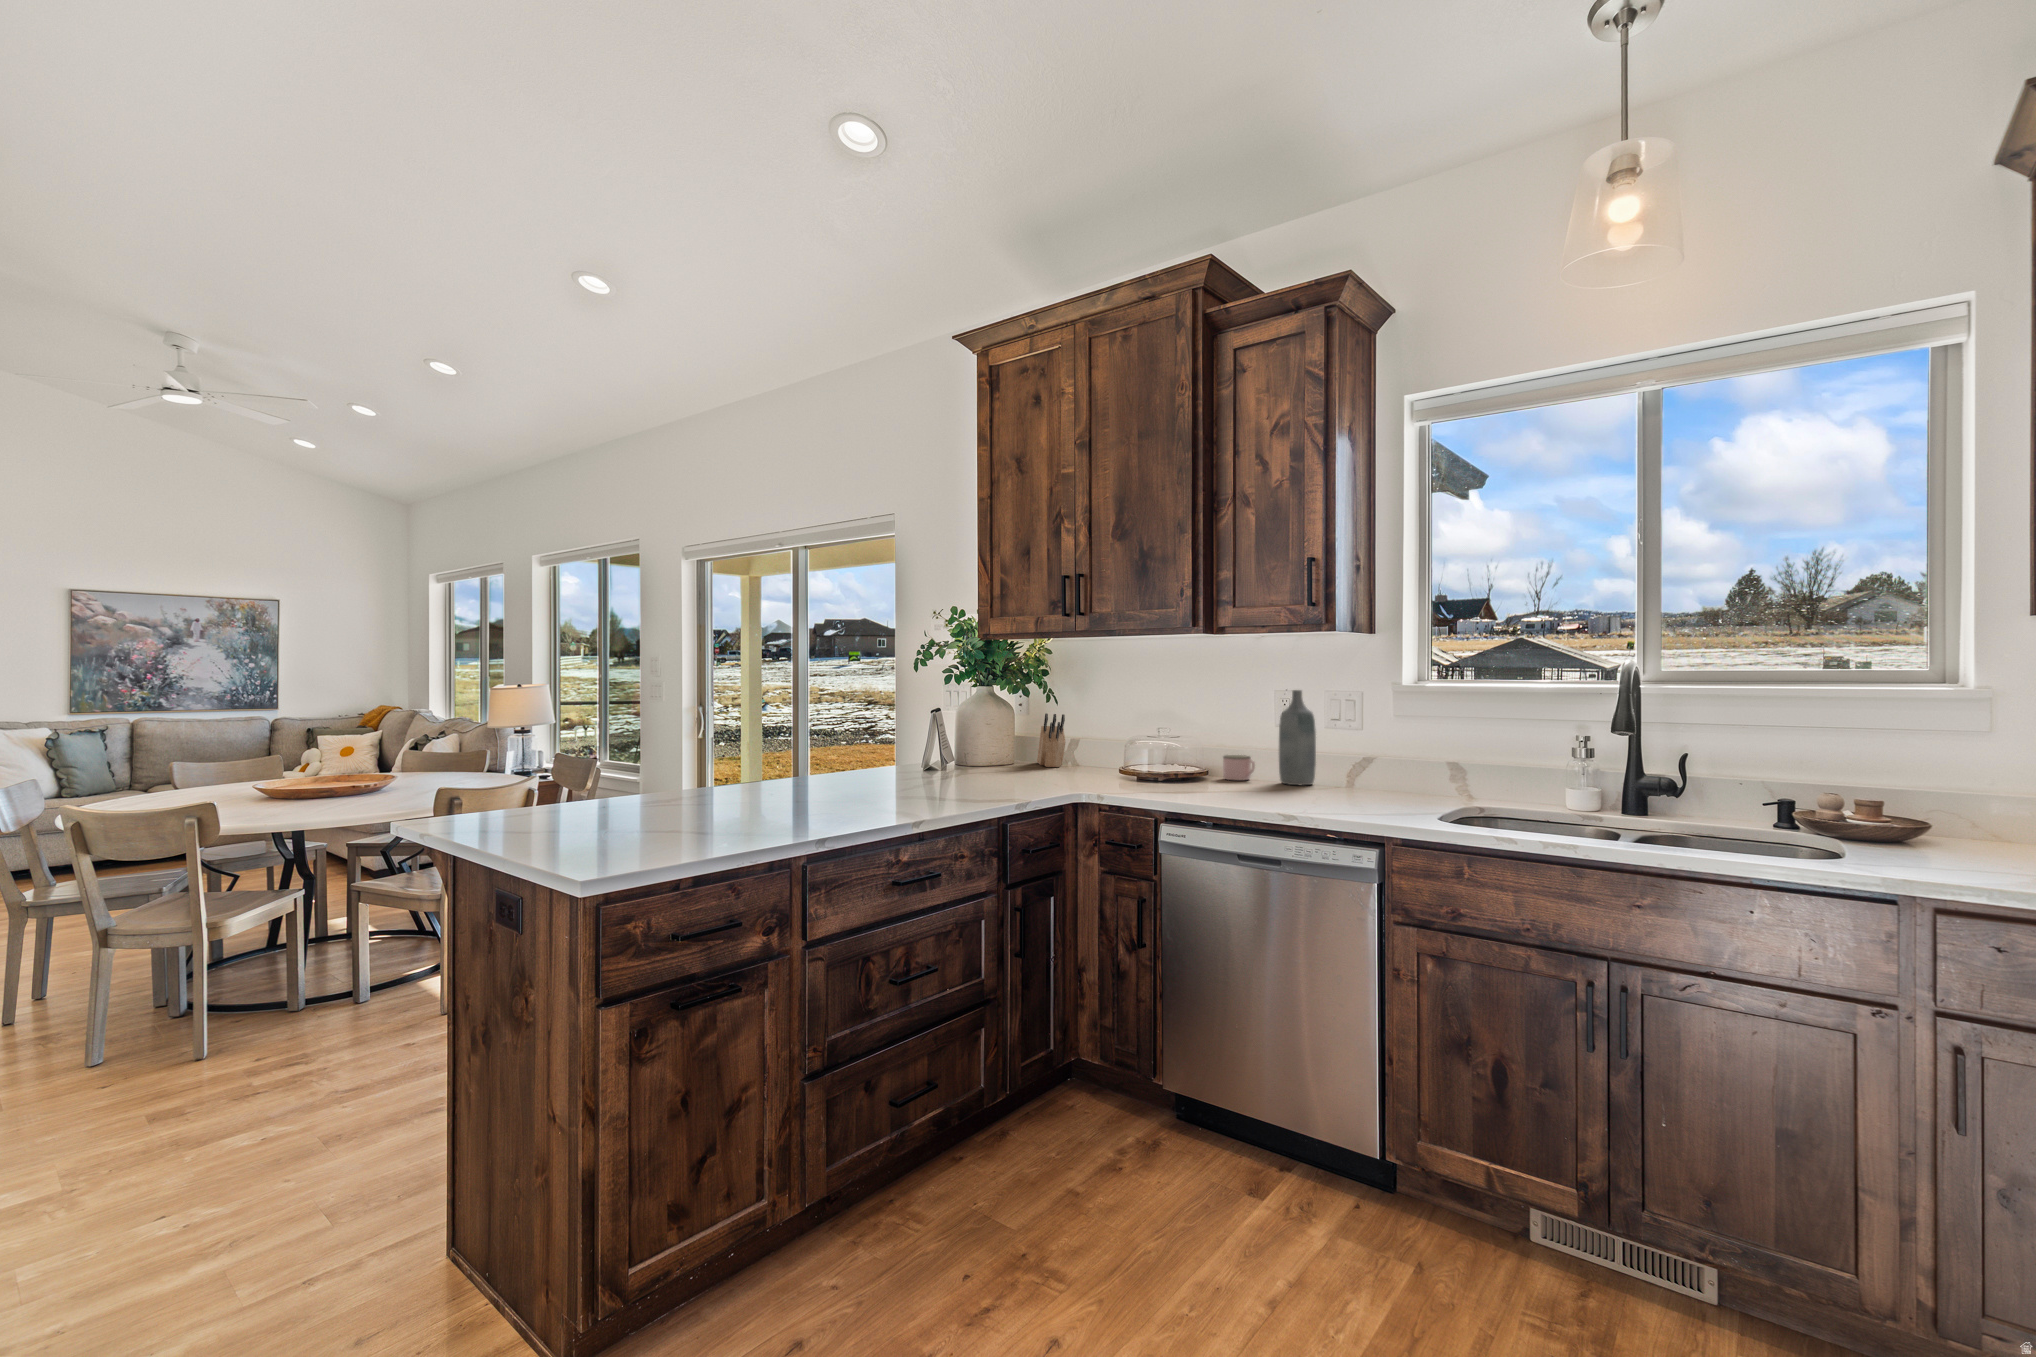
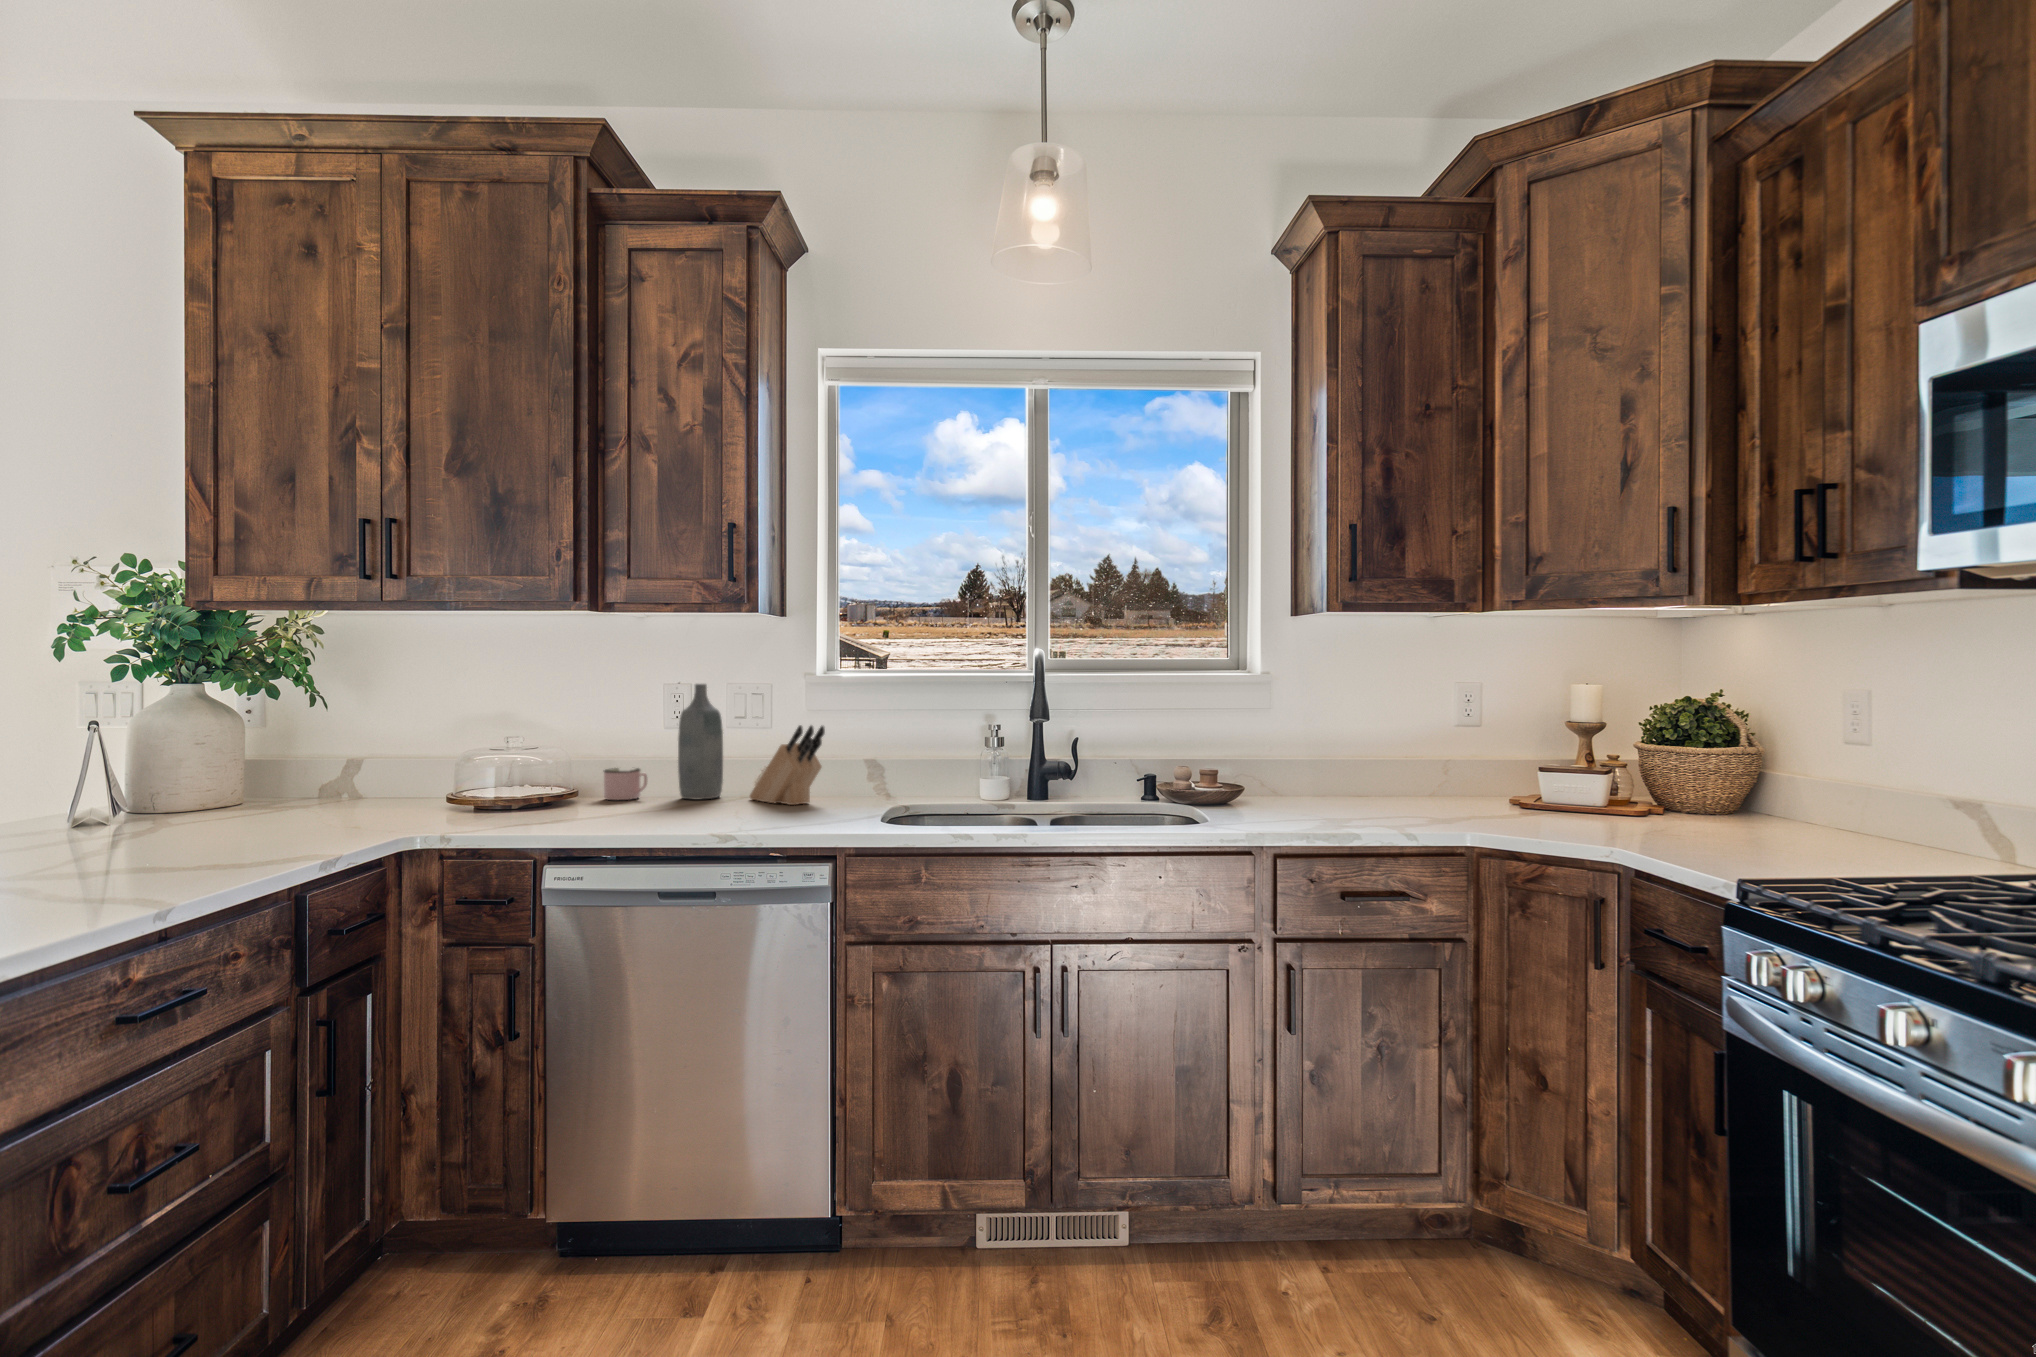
knife block: present [1037,713,1065,767] -> present [750,725,825,805]

